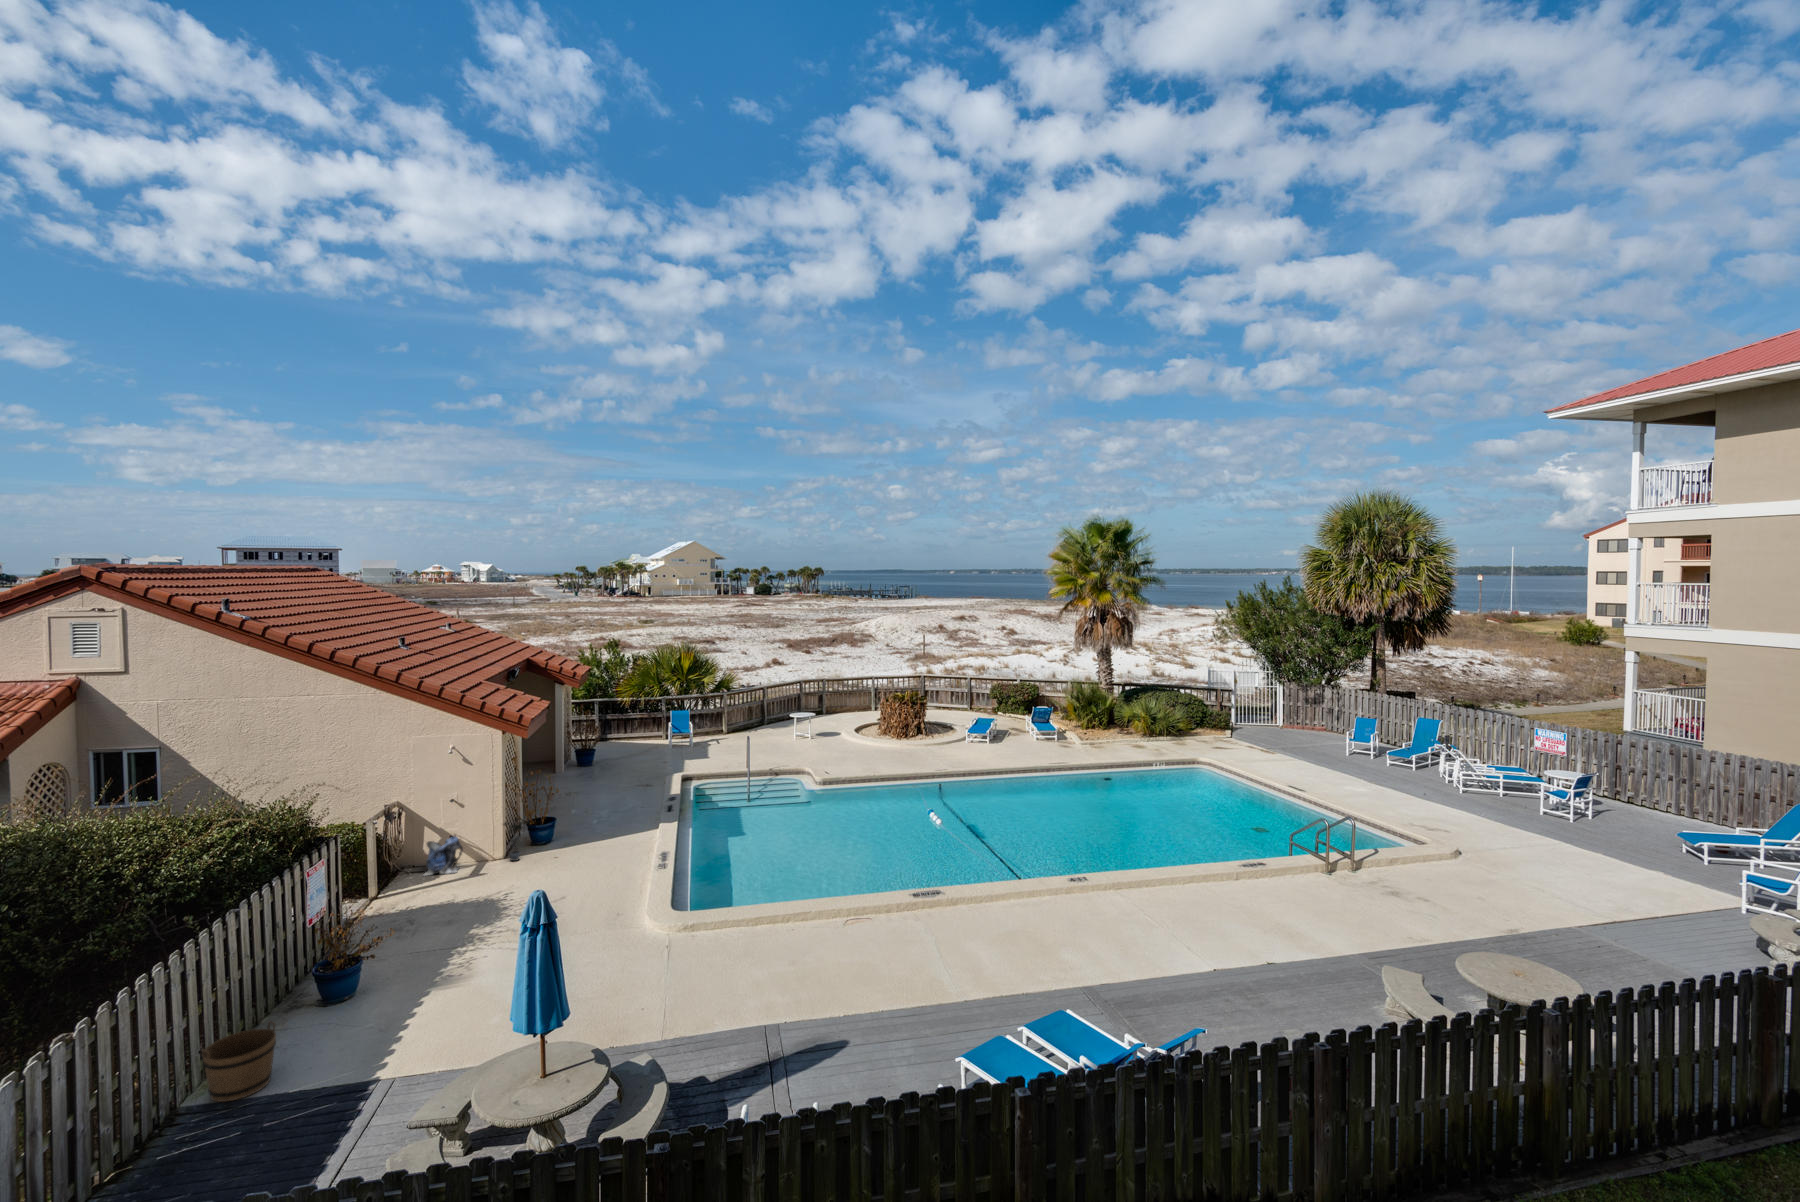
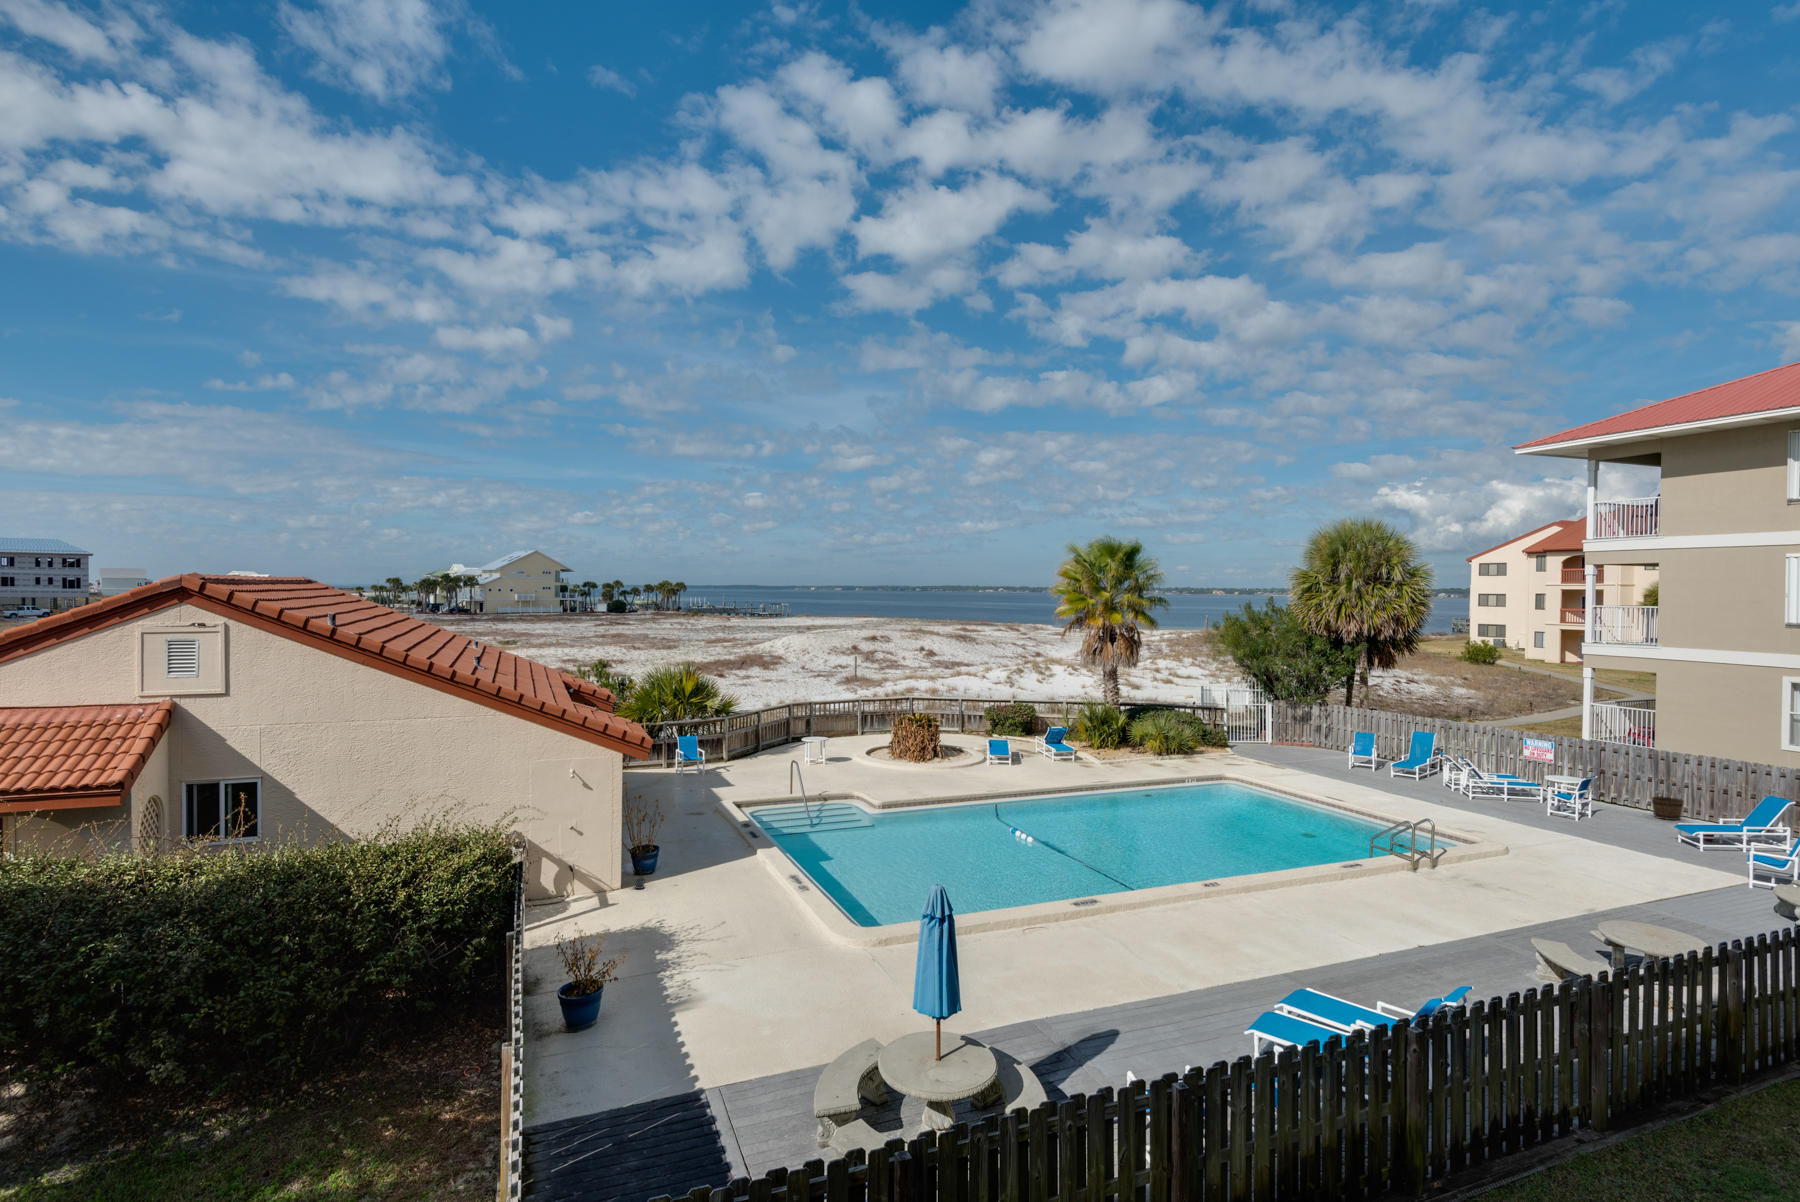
backpack: present [424,837,463,876] -> none [556,865,591,907]
bucket: present [202,1021,276,1102] -> present [1652,796,1683,820]

